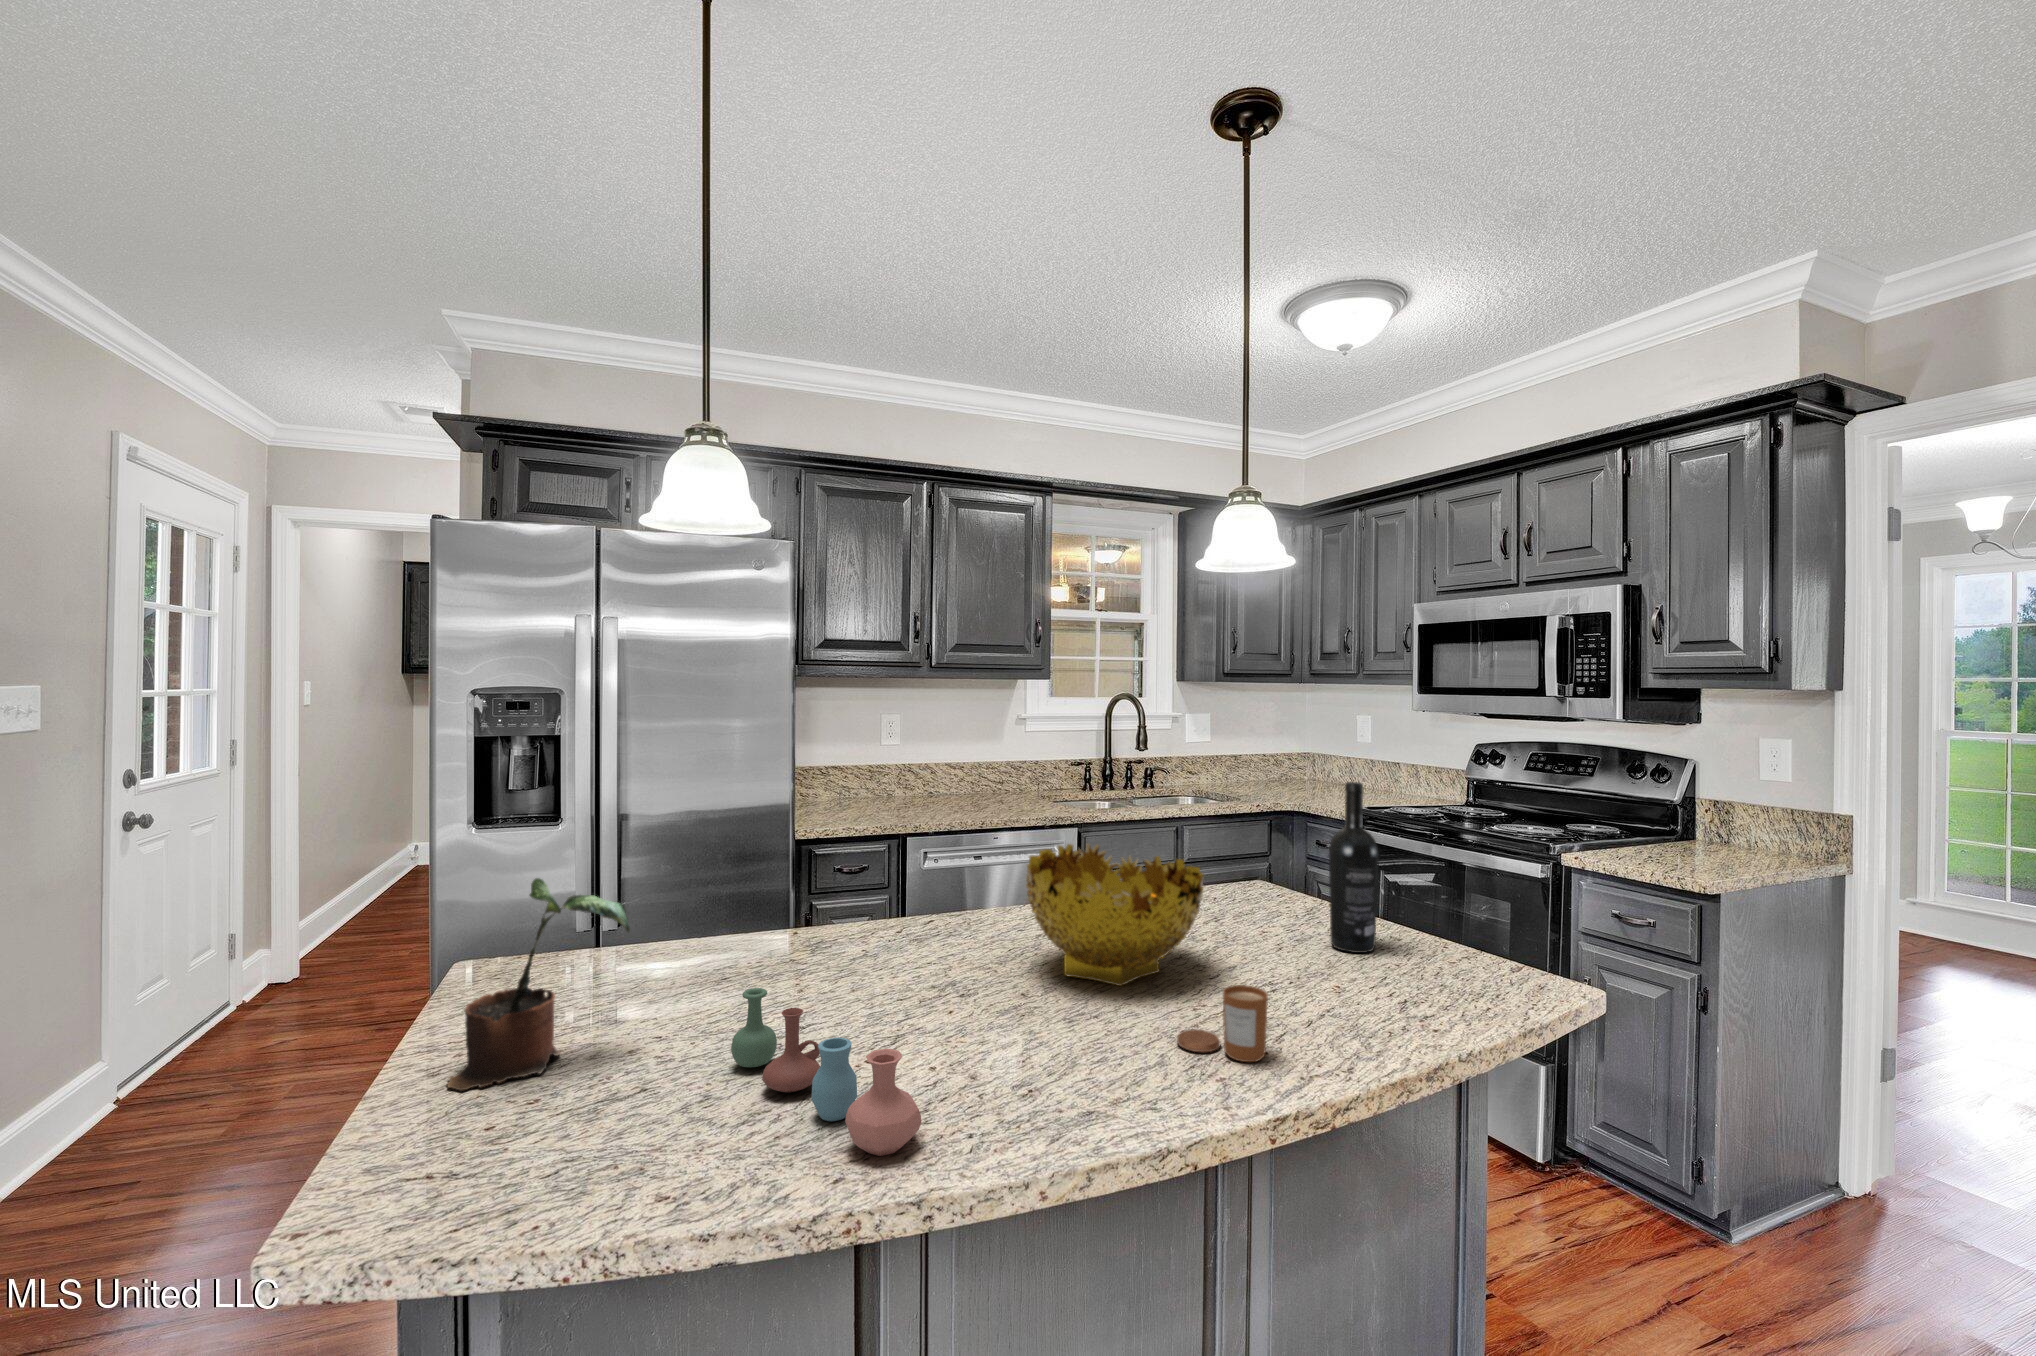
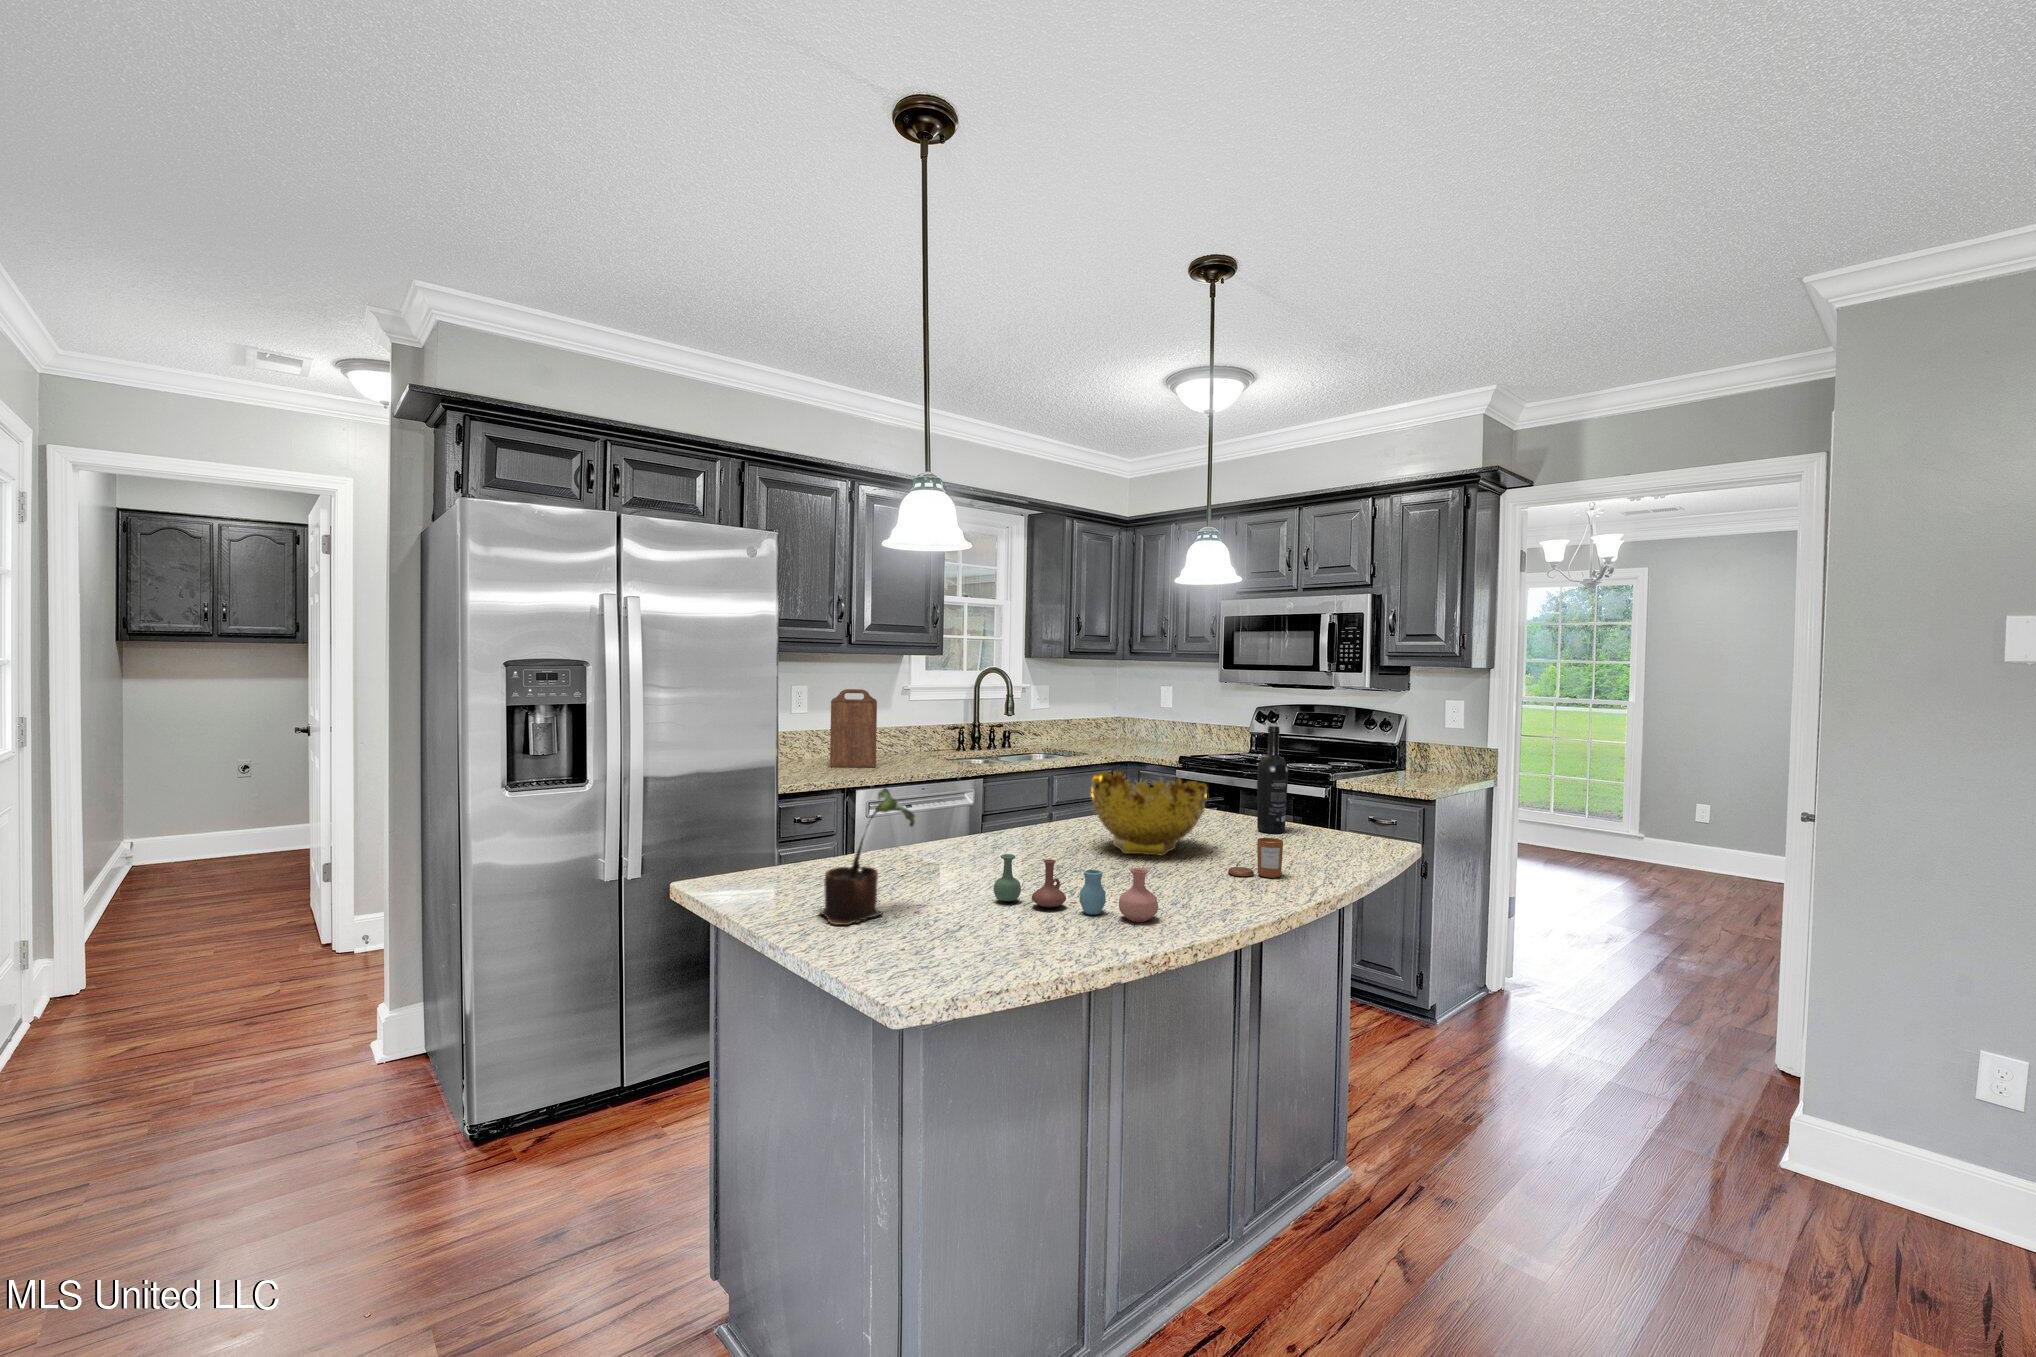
cutting board: none [915,718,966,808] -> present [830,689,877,767]

